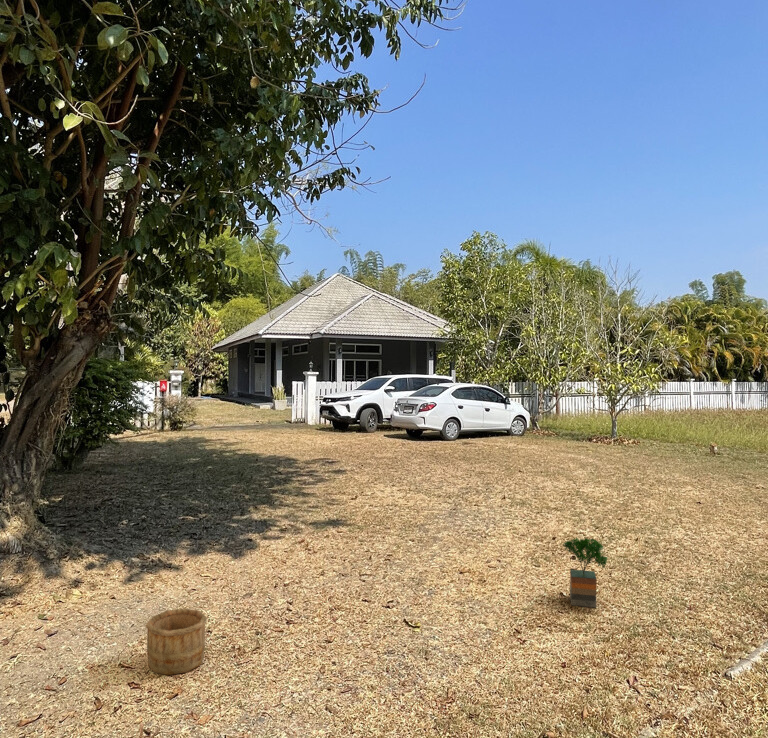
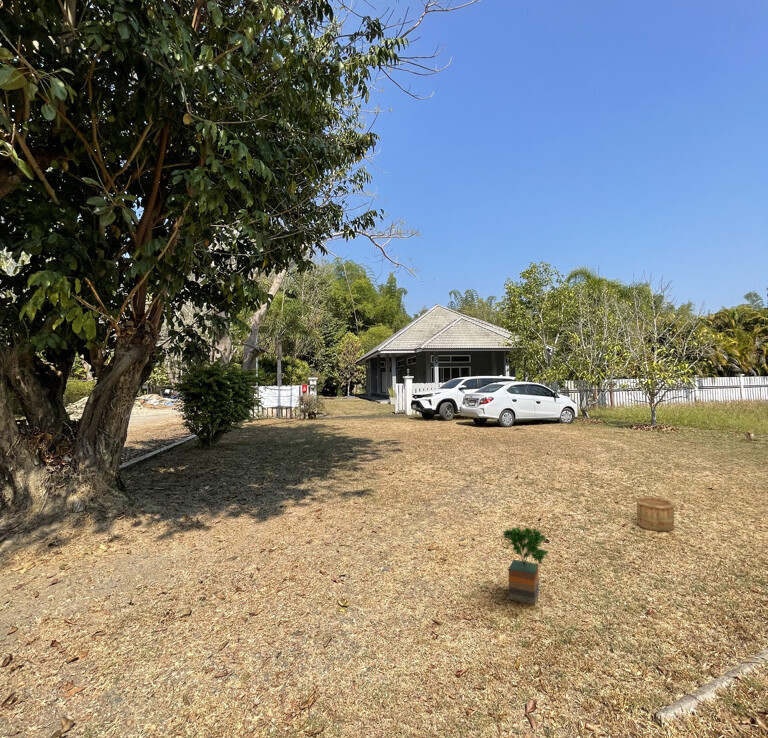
wooden bucket: present [145,609,206,675] -> present [636,497,675,532]

